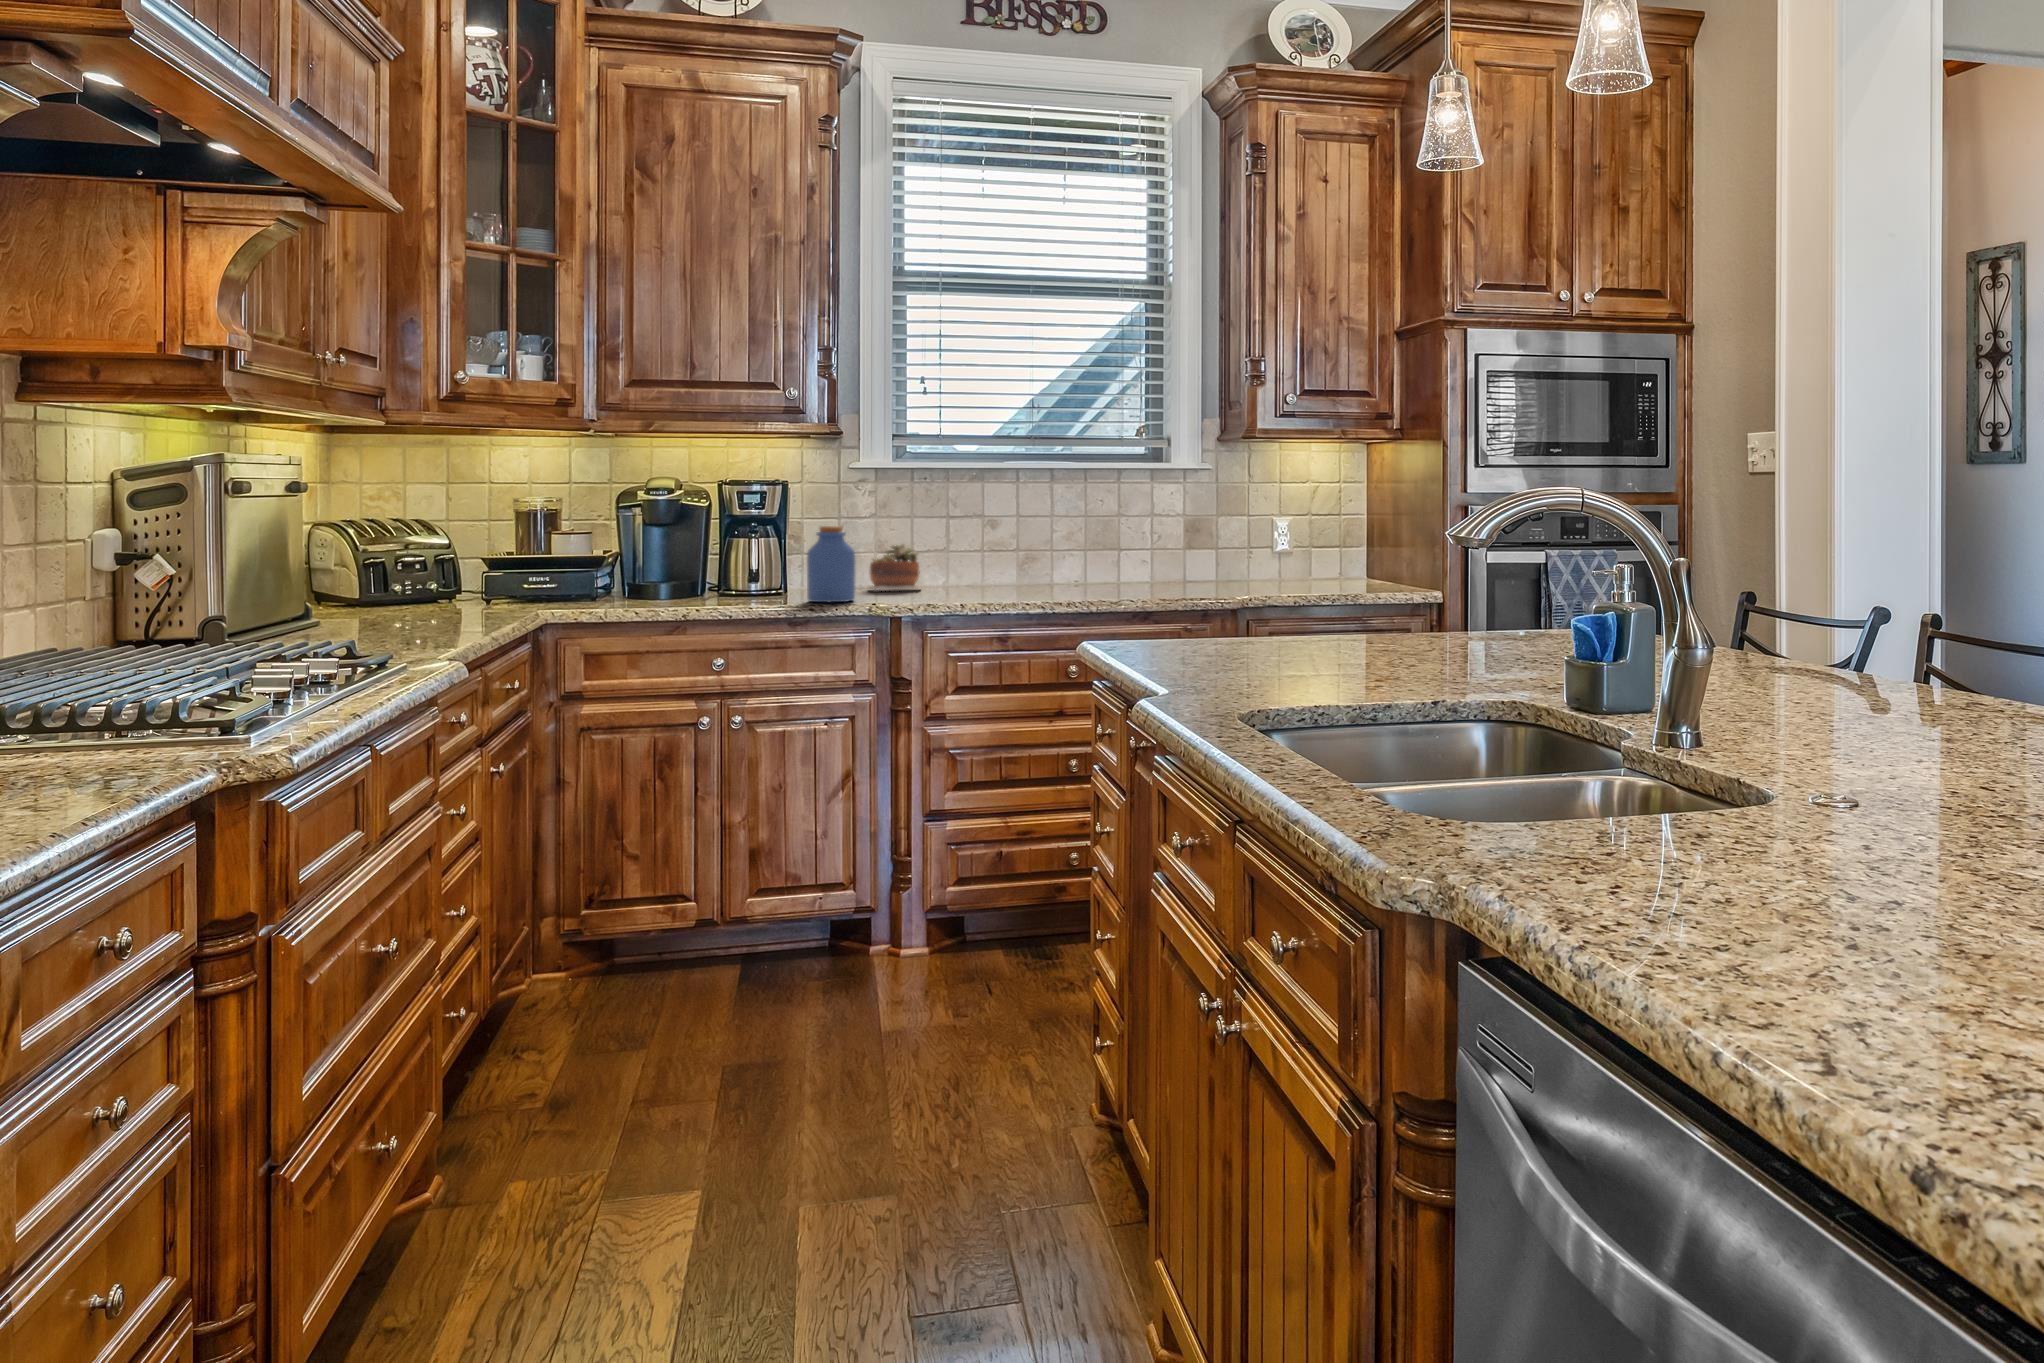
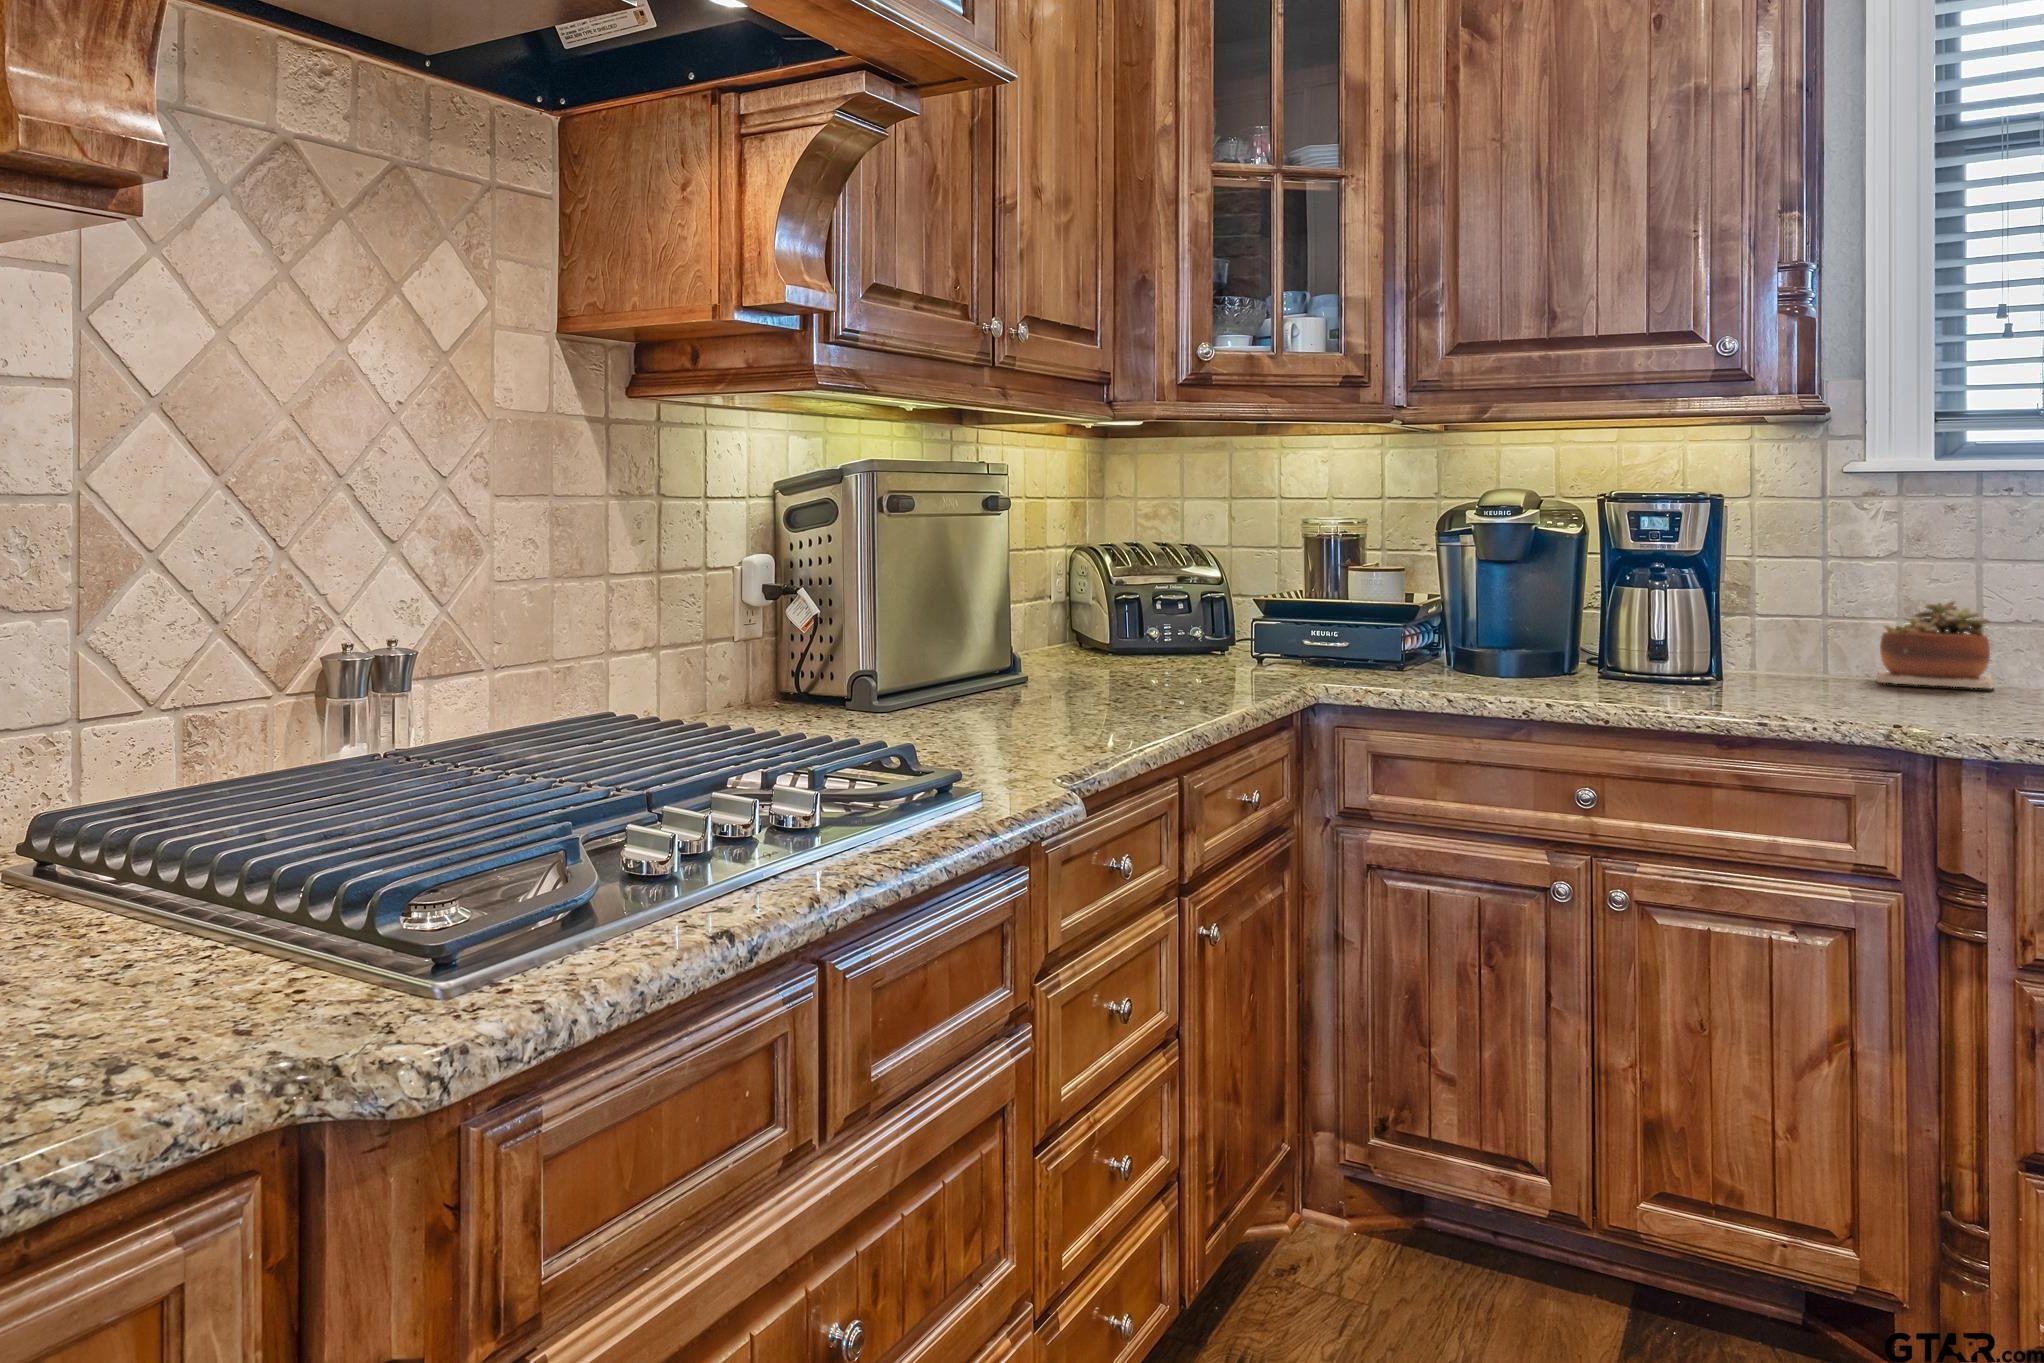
jar: present [807,526,856,602] -> none [1755,570,1855,705]

